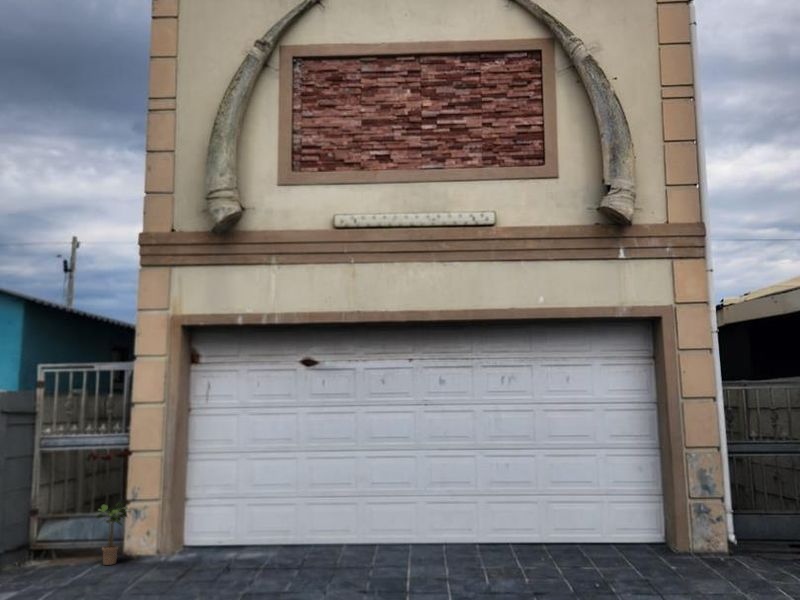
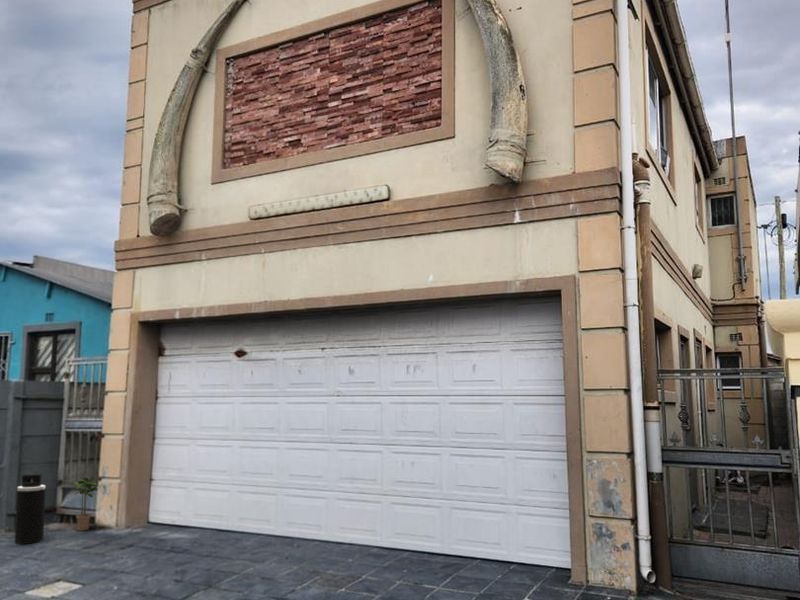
trash can: none [52,501,88,586] -> present [15,475,45,544]

